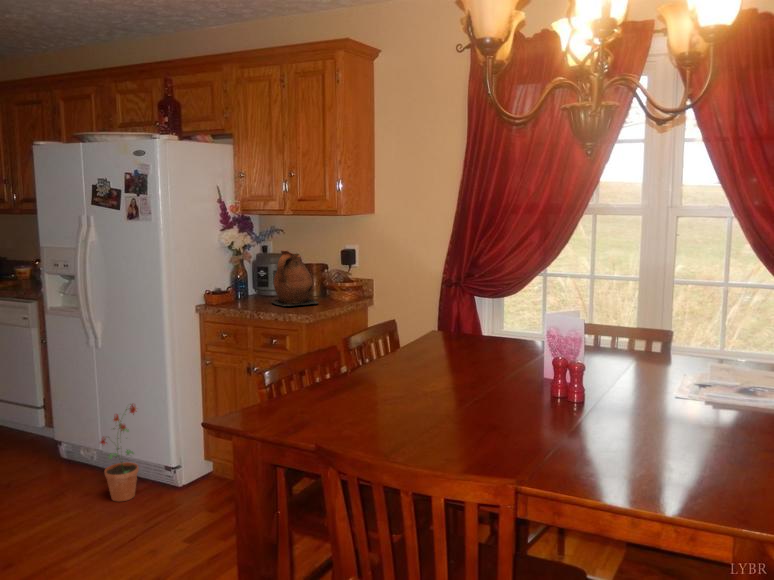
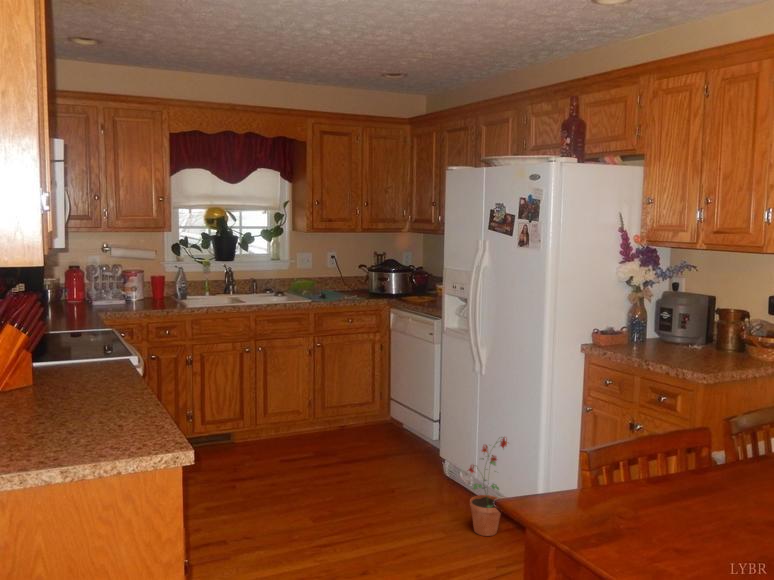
ceramic pitcher: present [272,250,319,306] -> none [667,291,732,361]

